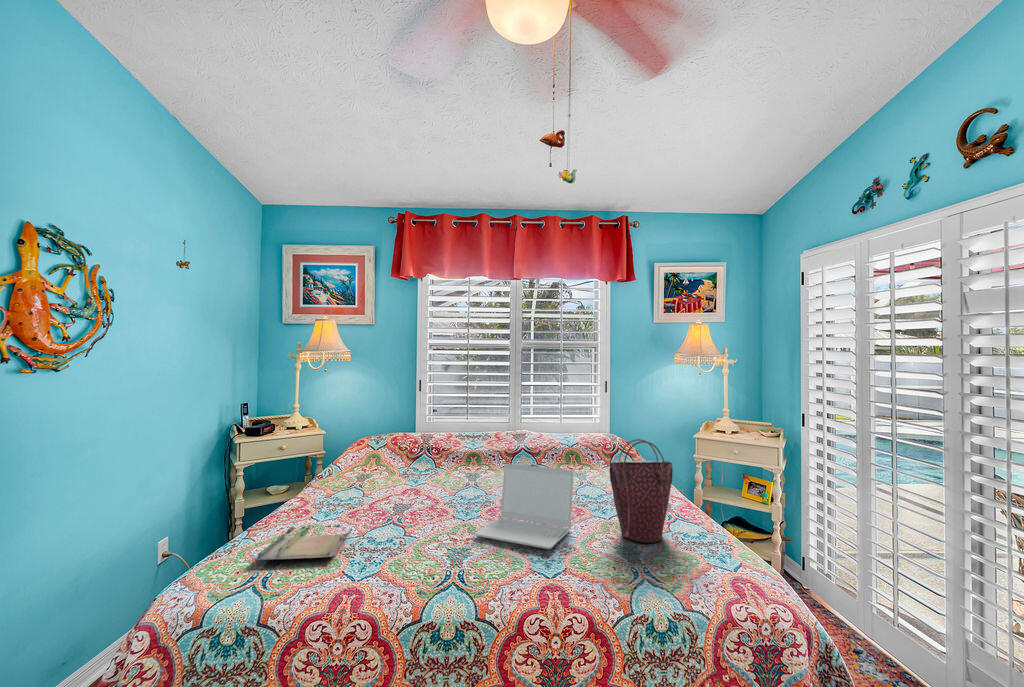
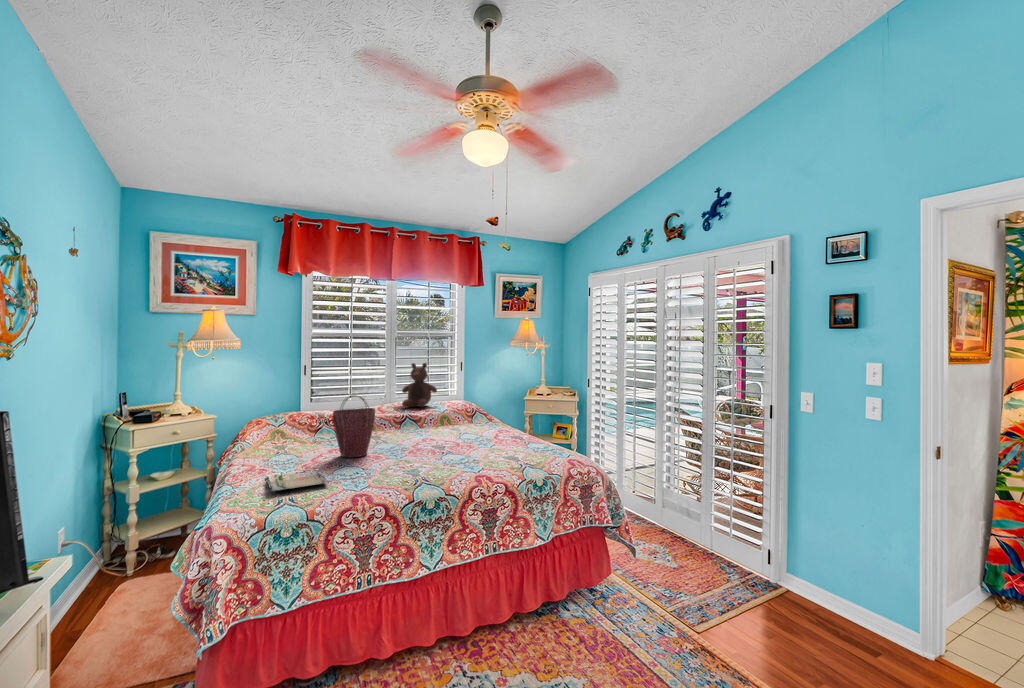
stuffed bear: none [517,382,563,440] -> present [402,363,437,407]
handbag: present [609,439,673,543] -> present [333,395,375,457]
laptop: present [475,464,573,549] -> none [415,416,473,463]

